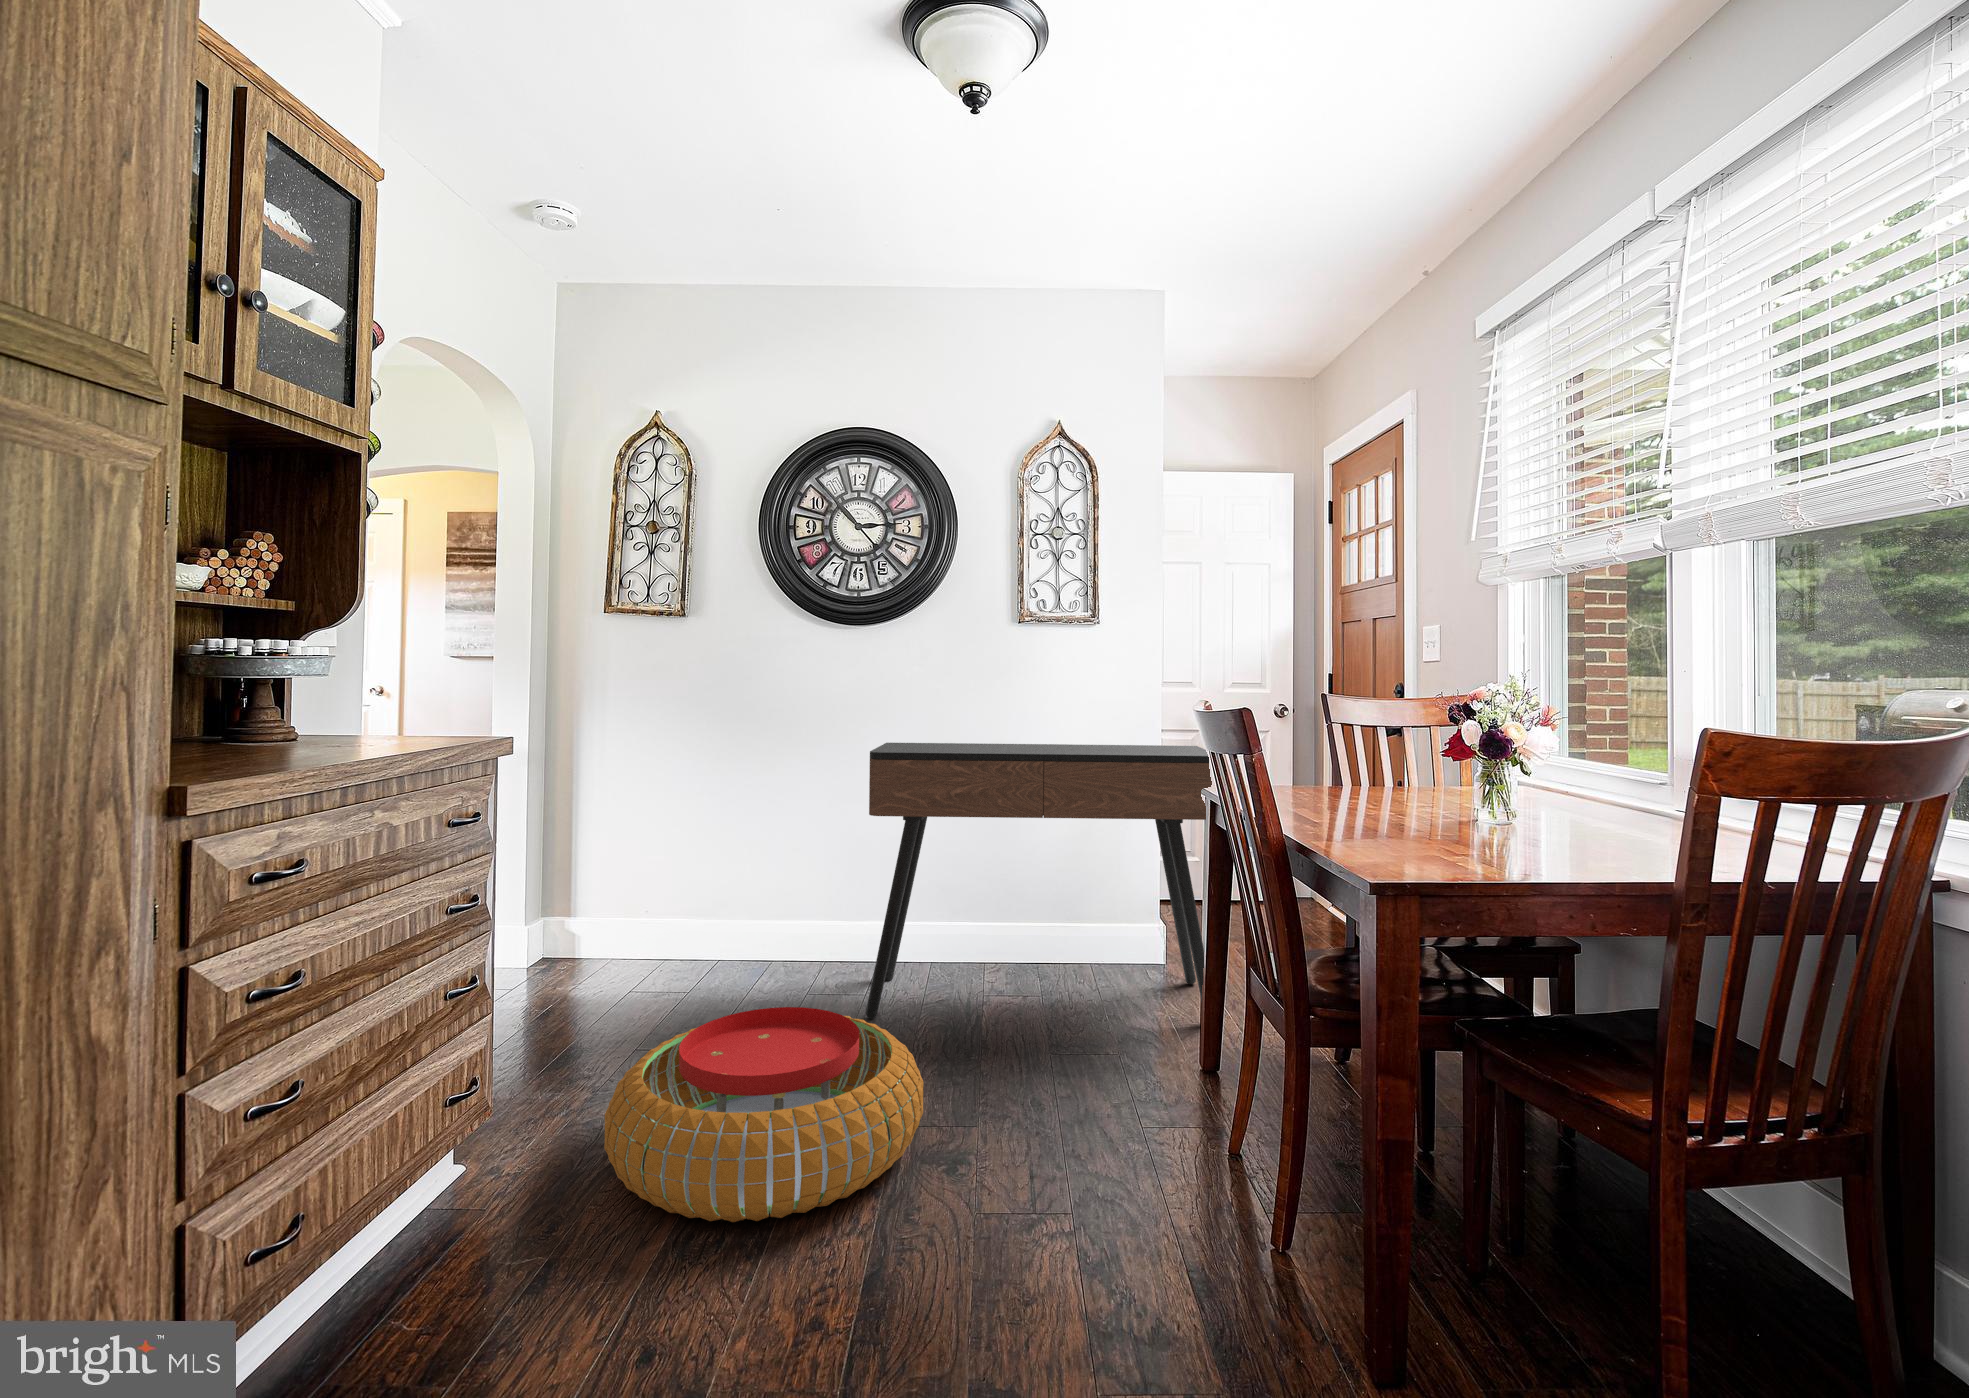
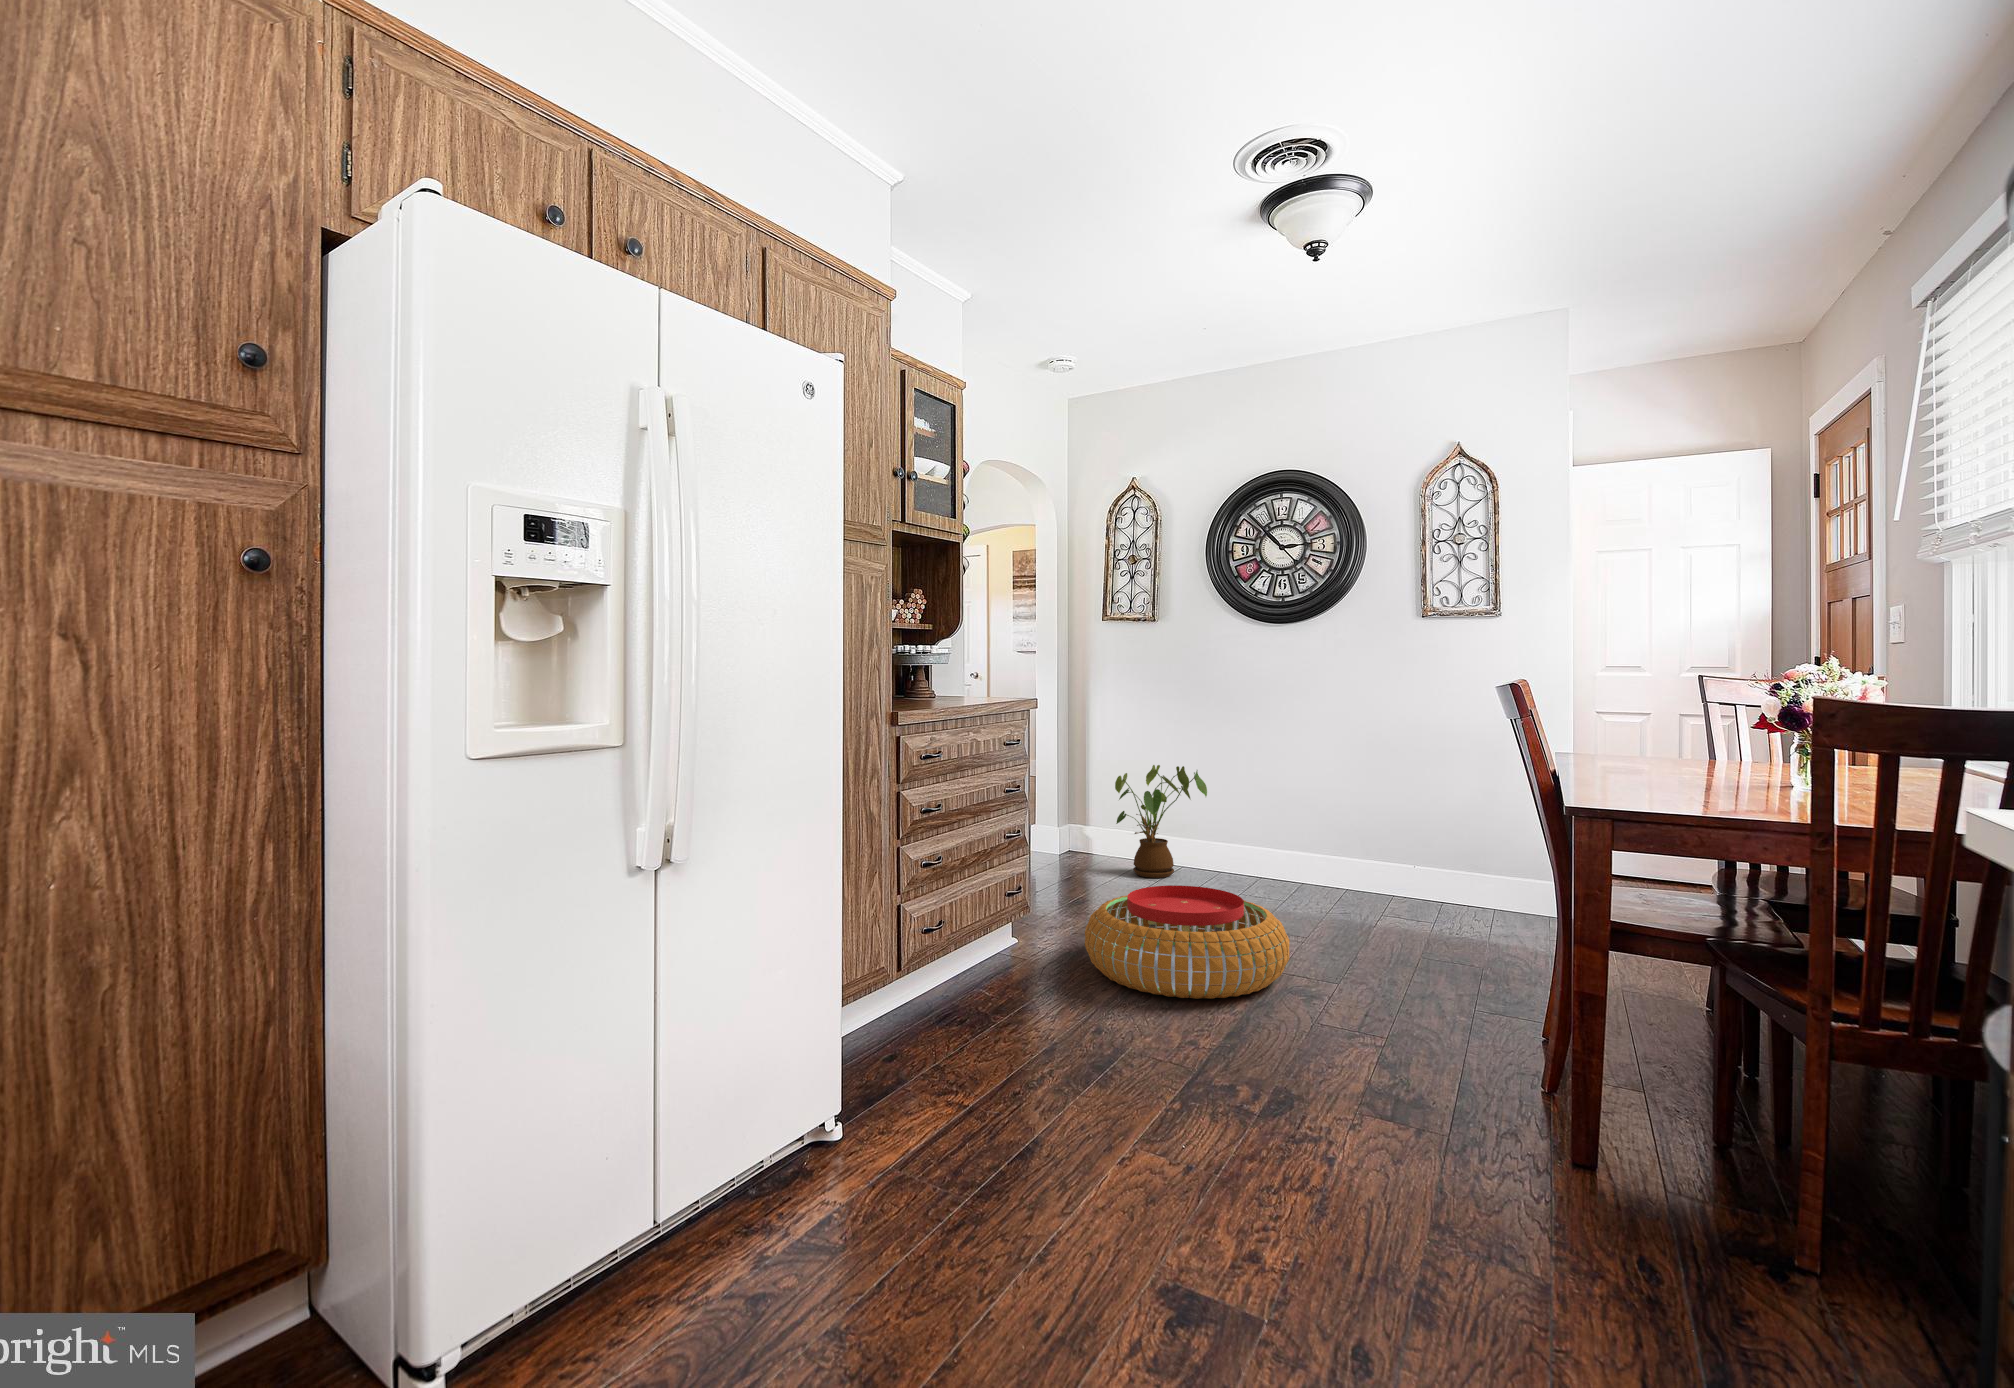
console table: present [866,743,1212,1019] -> none [1274,717,1588,965]
house plant: none [628,807,760,967] -> present [1115,765,1207,878]

